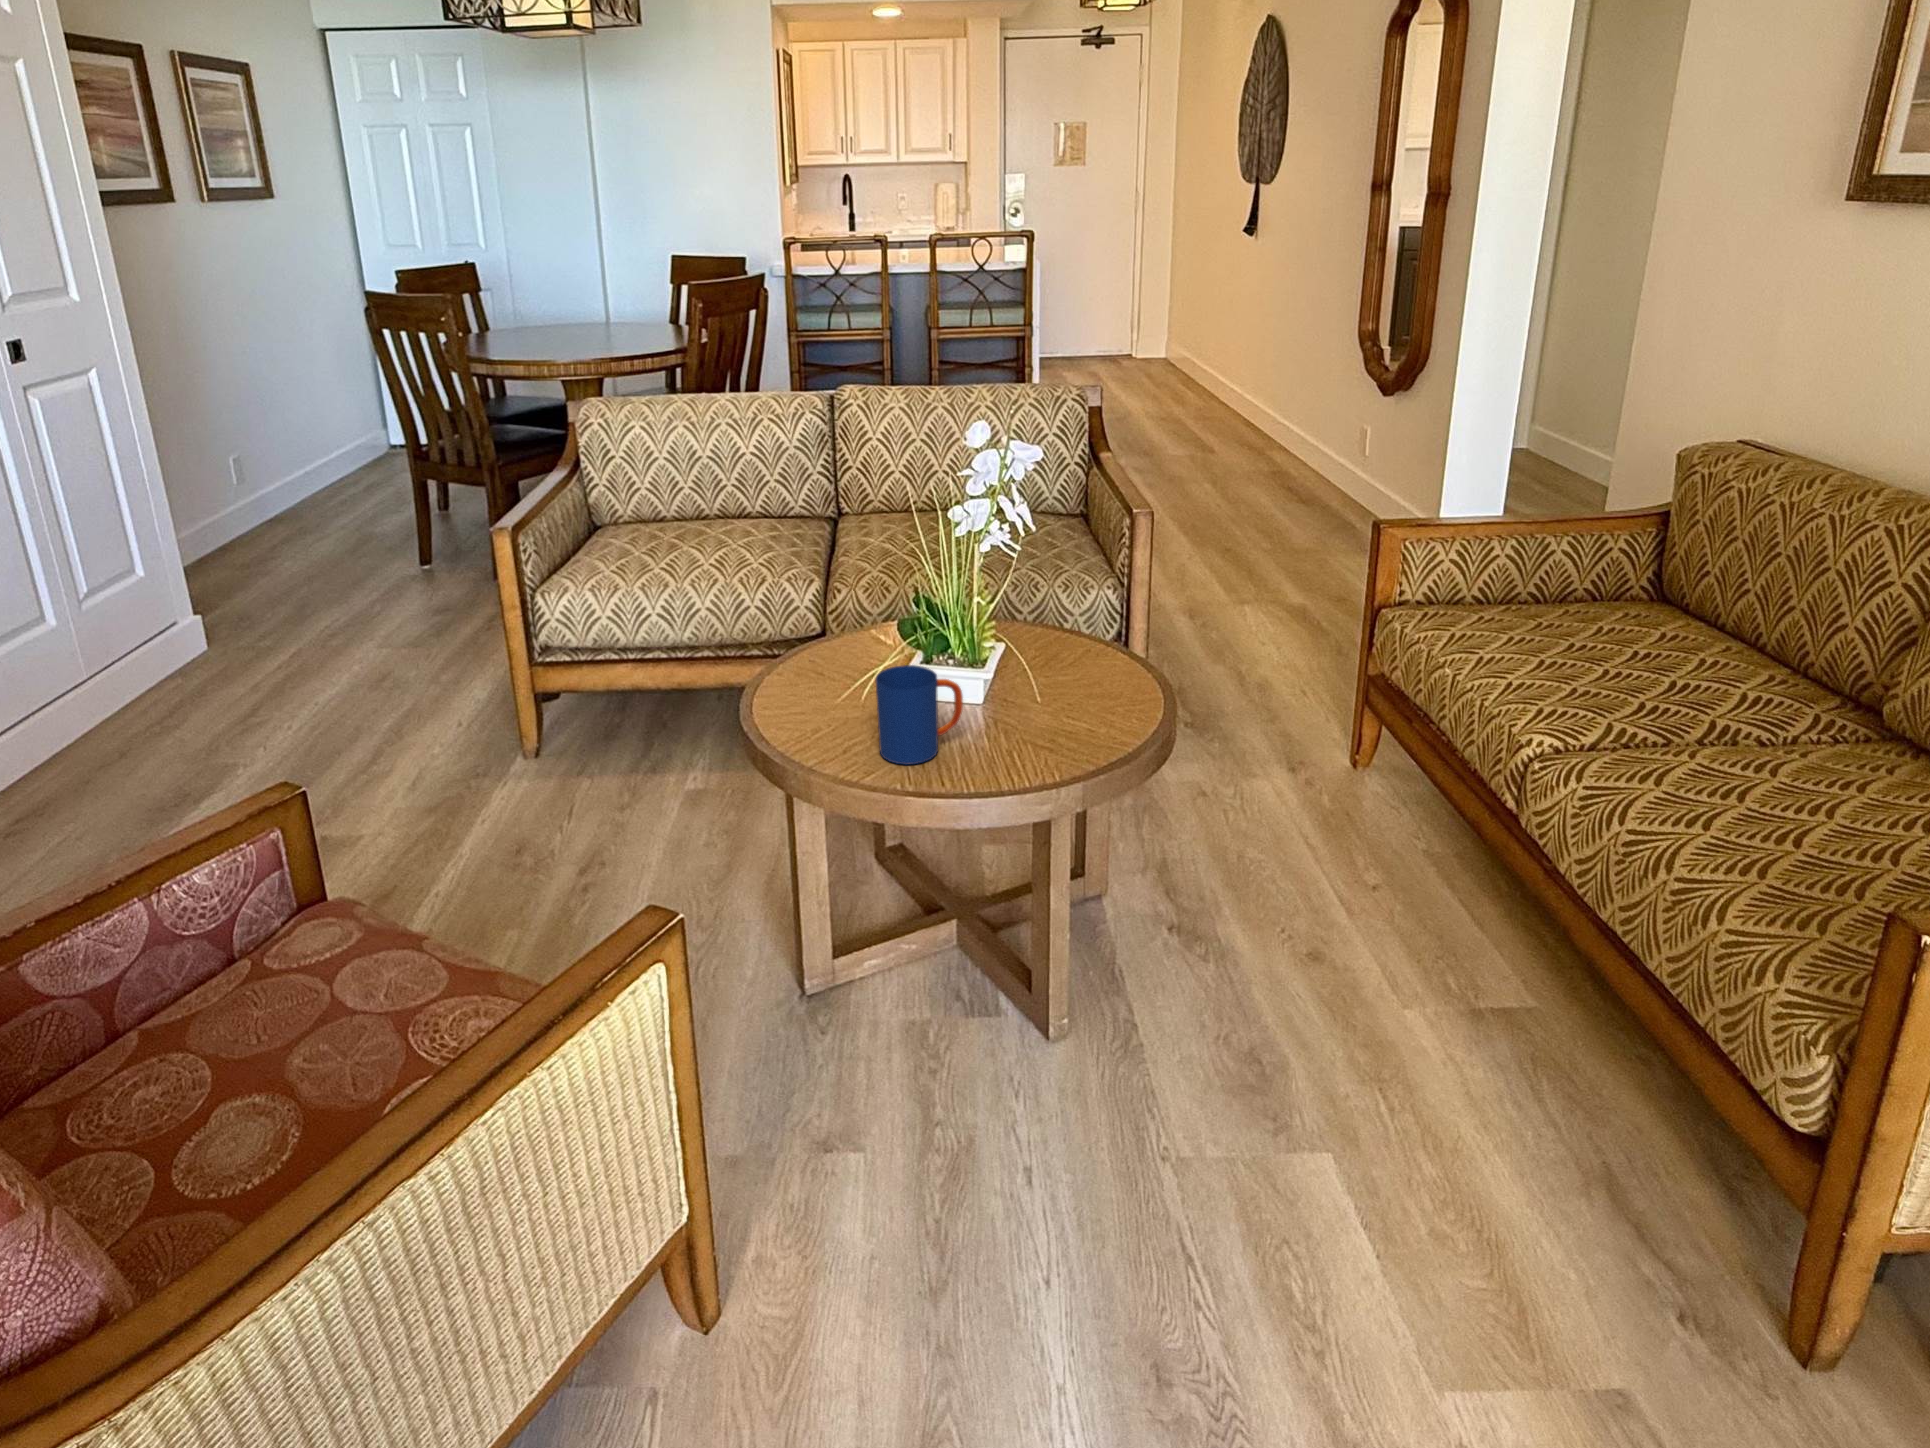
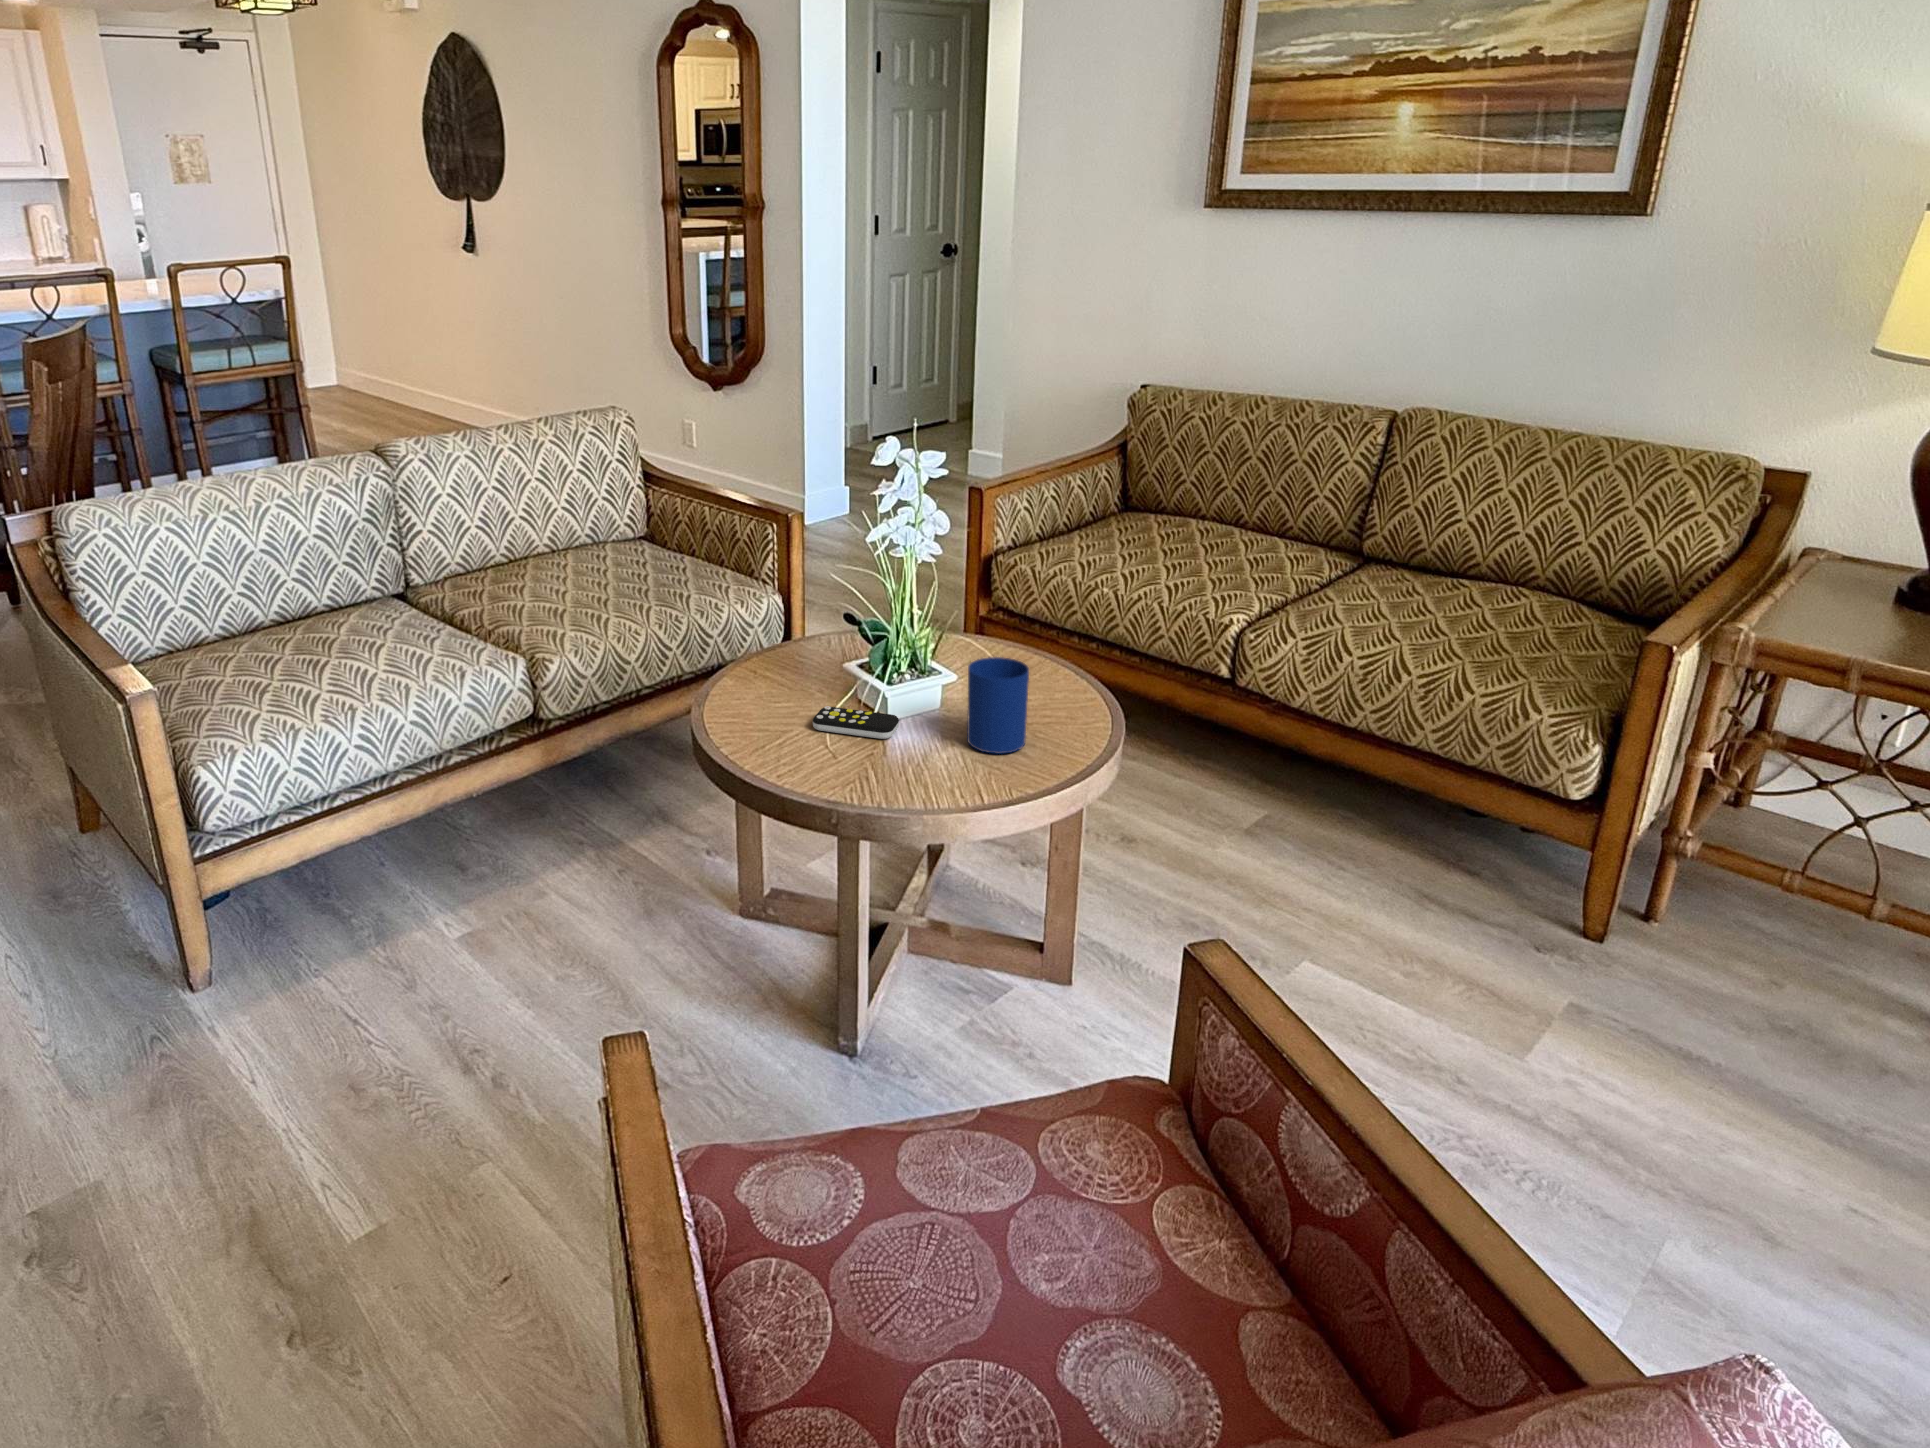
remote control: none [807,675,869,717] -> present [813,706,899,739]

